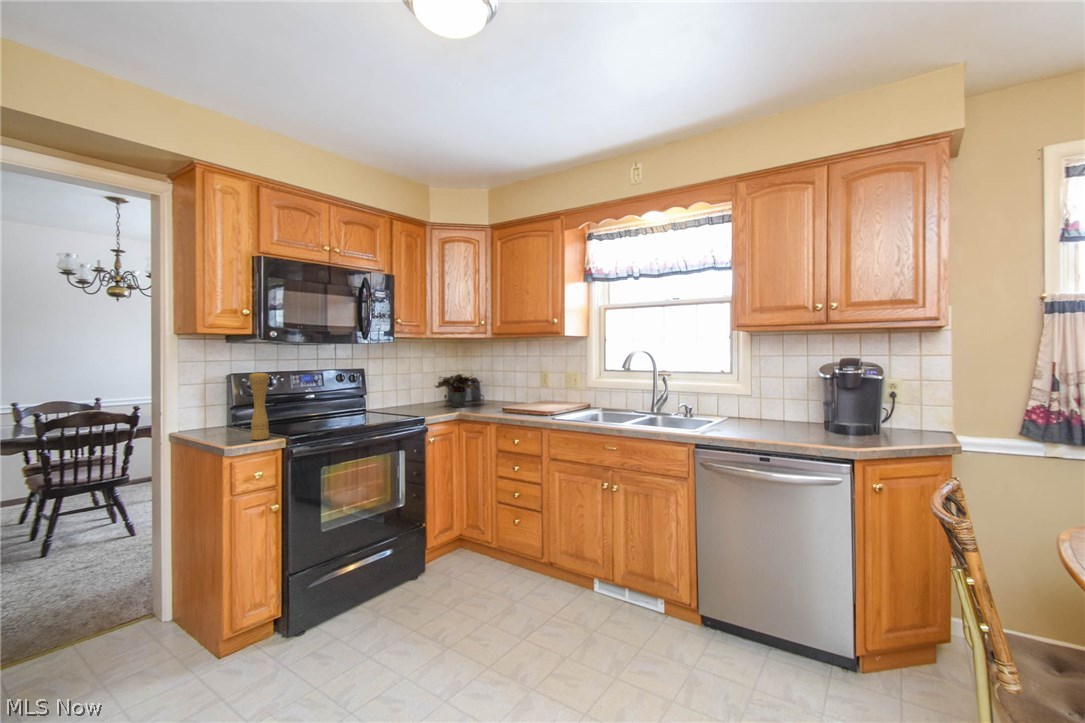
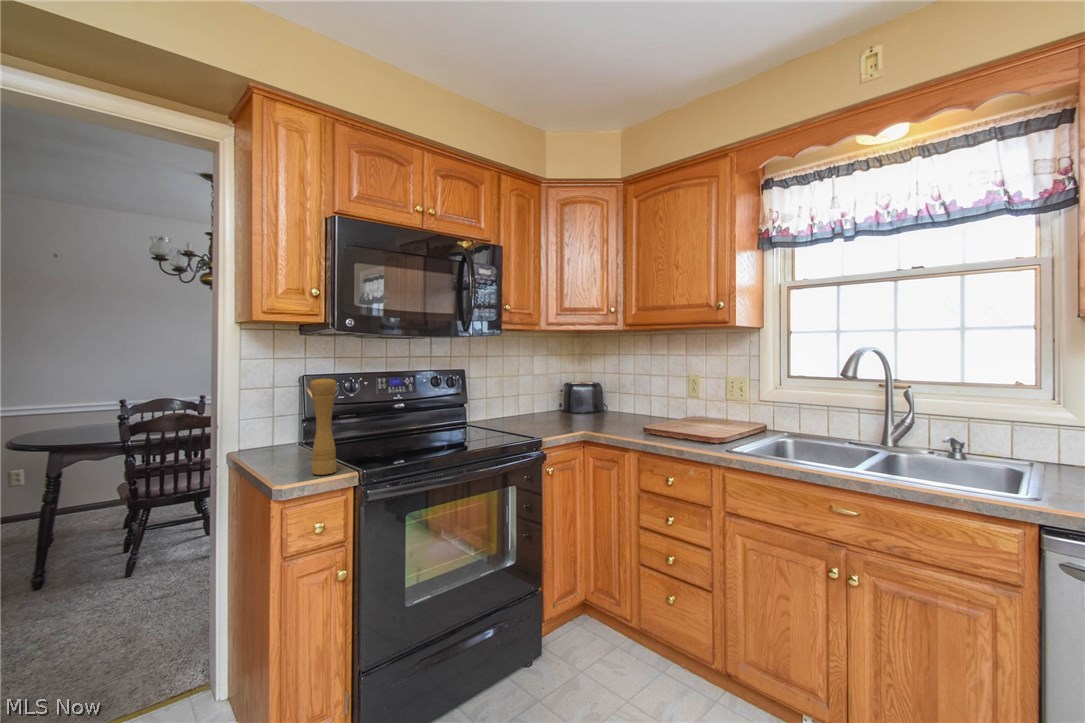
potted plant: present [435,374,481,407] -> none [550,378,612,422]

